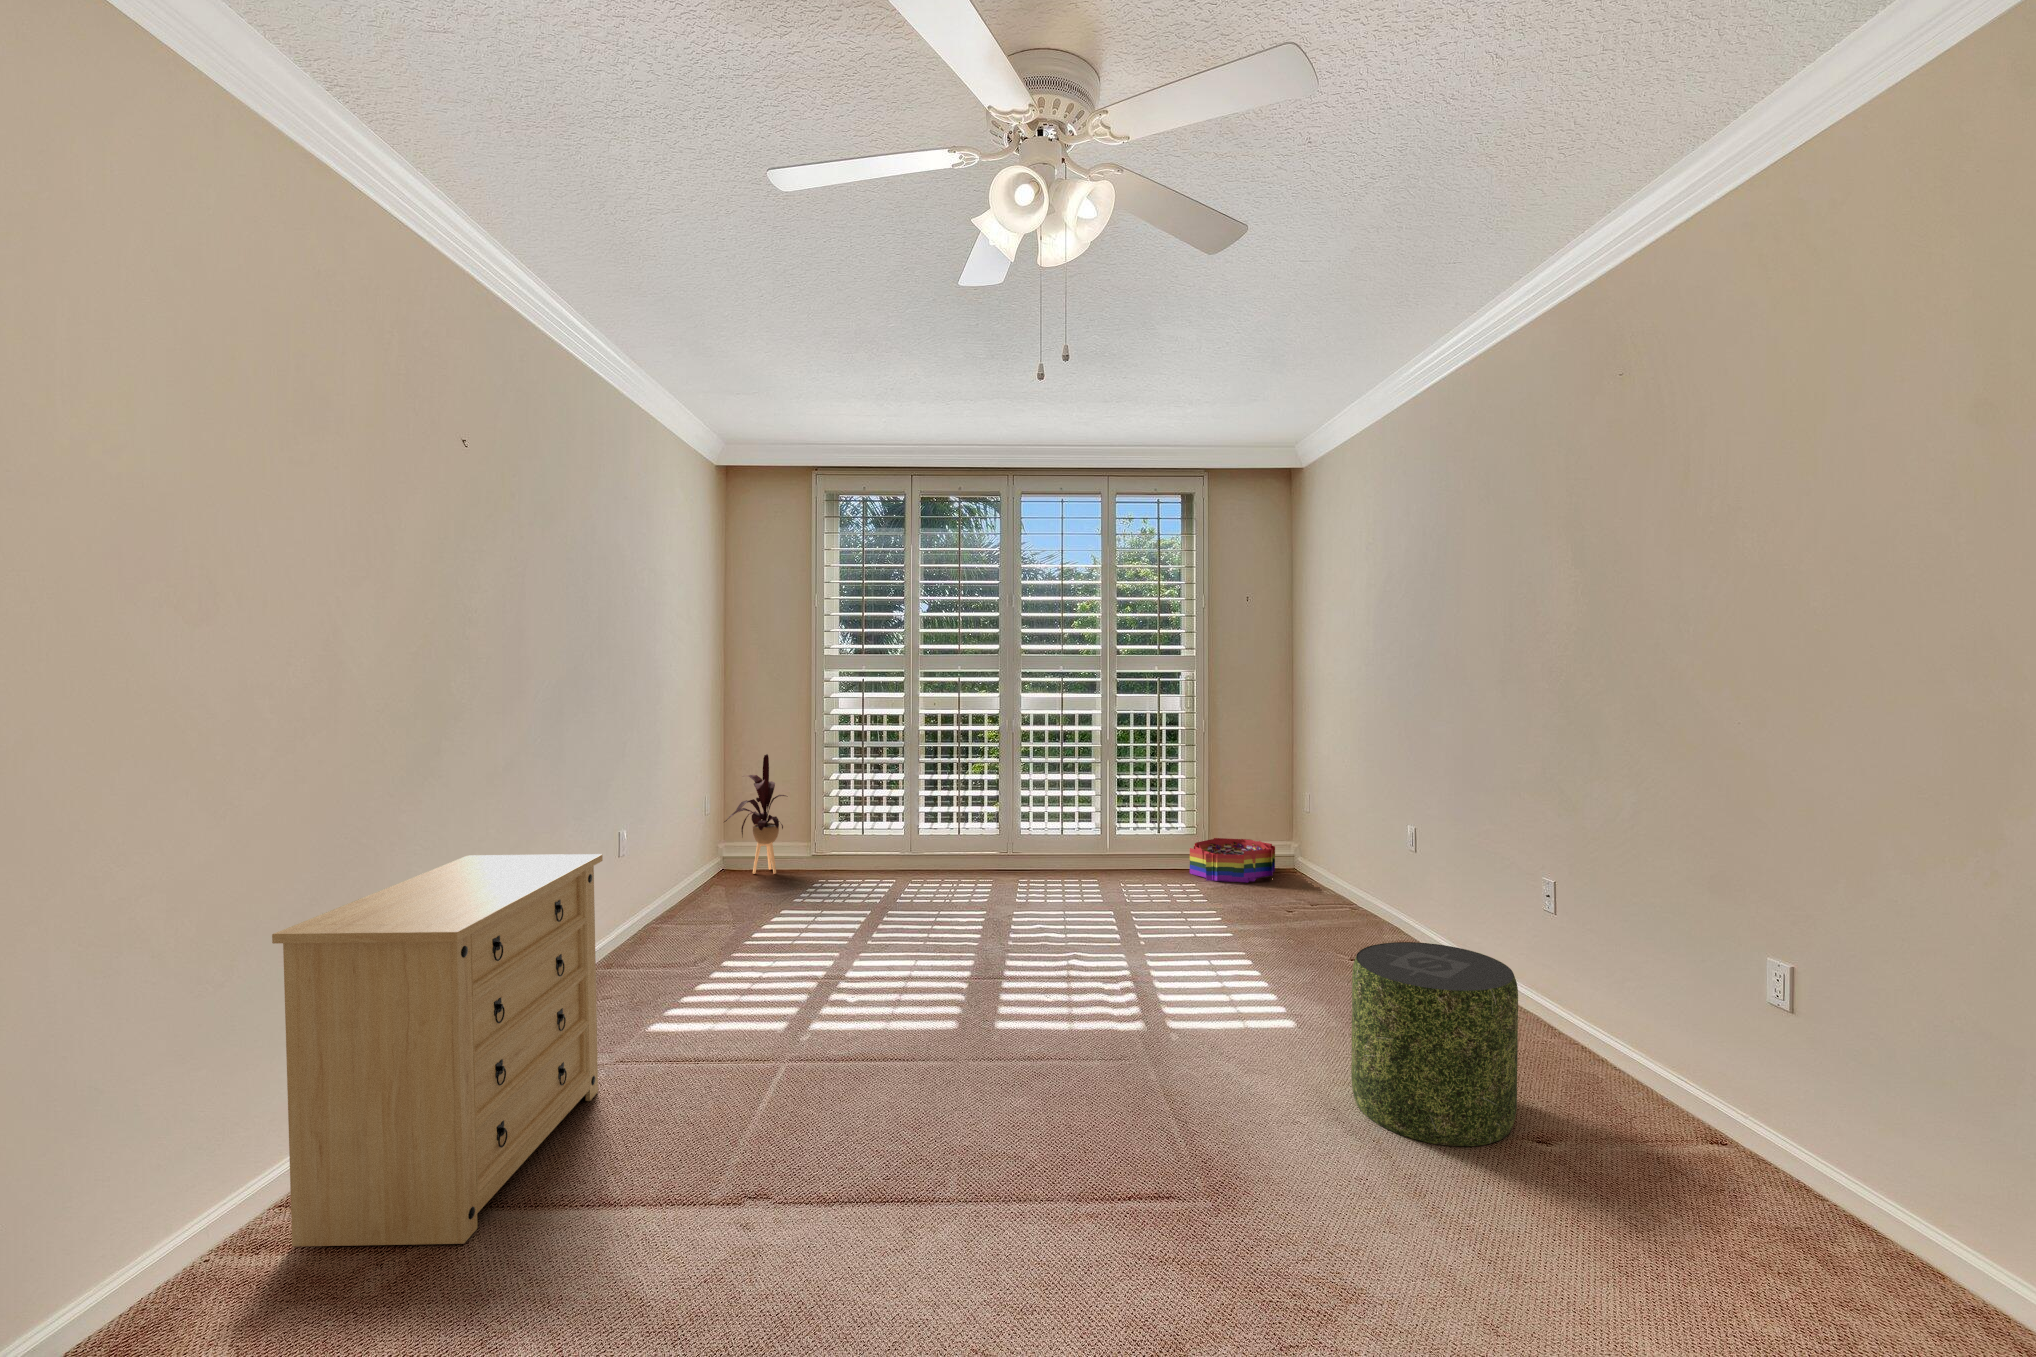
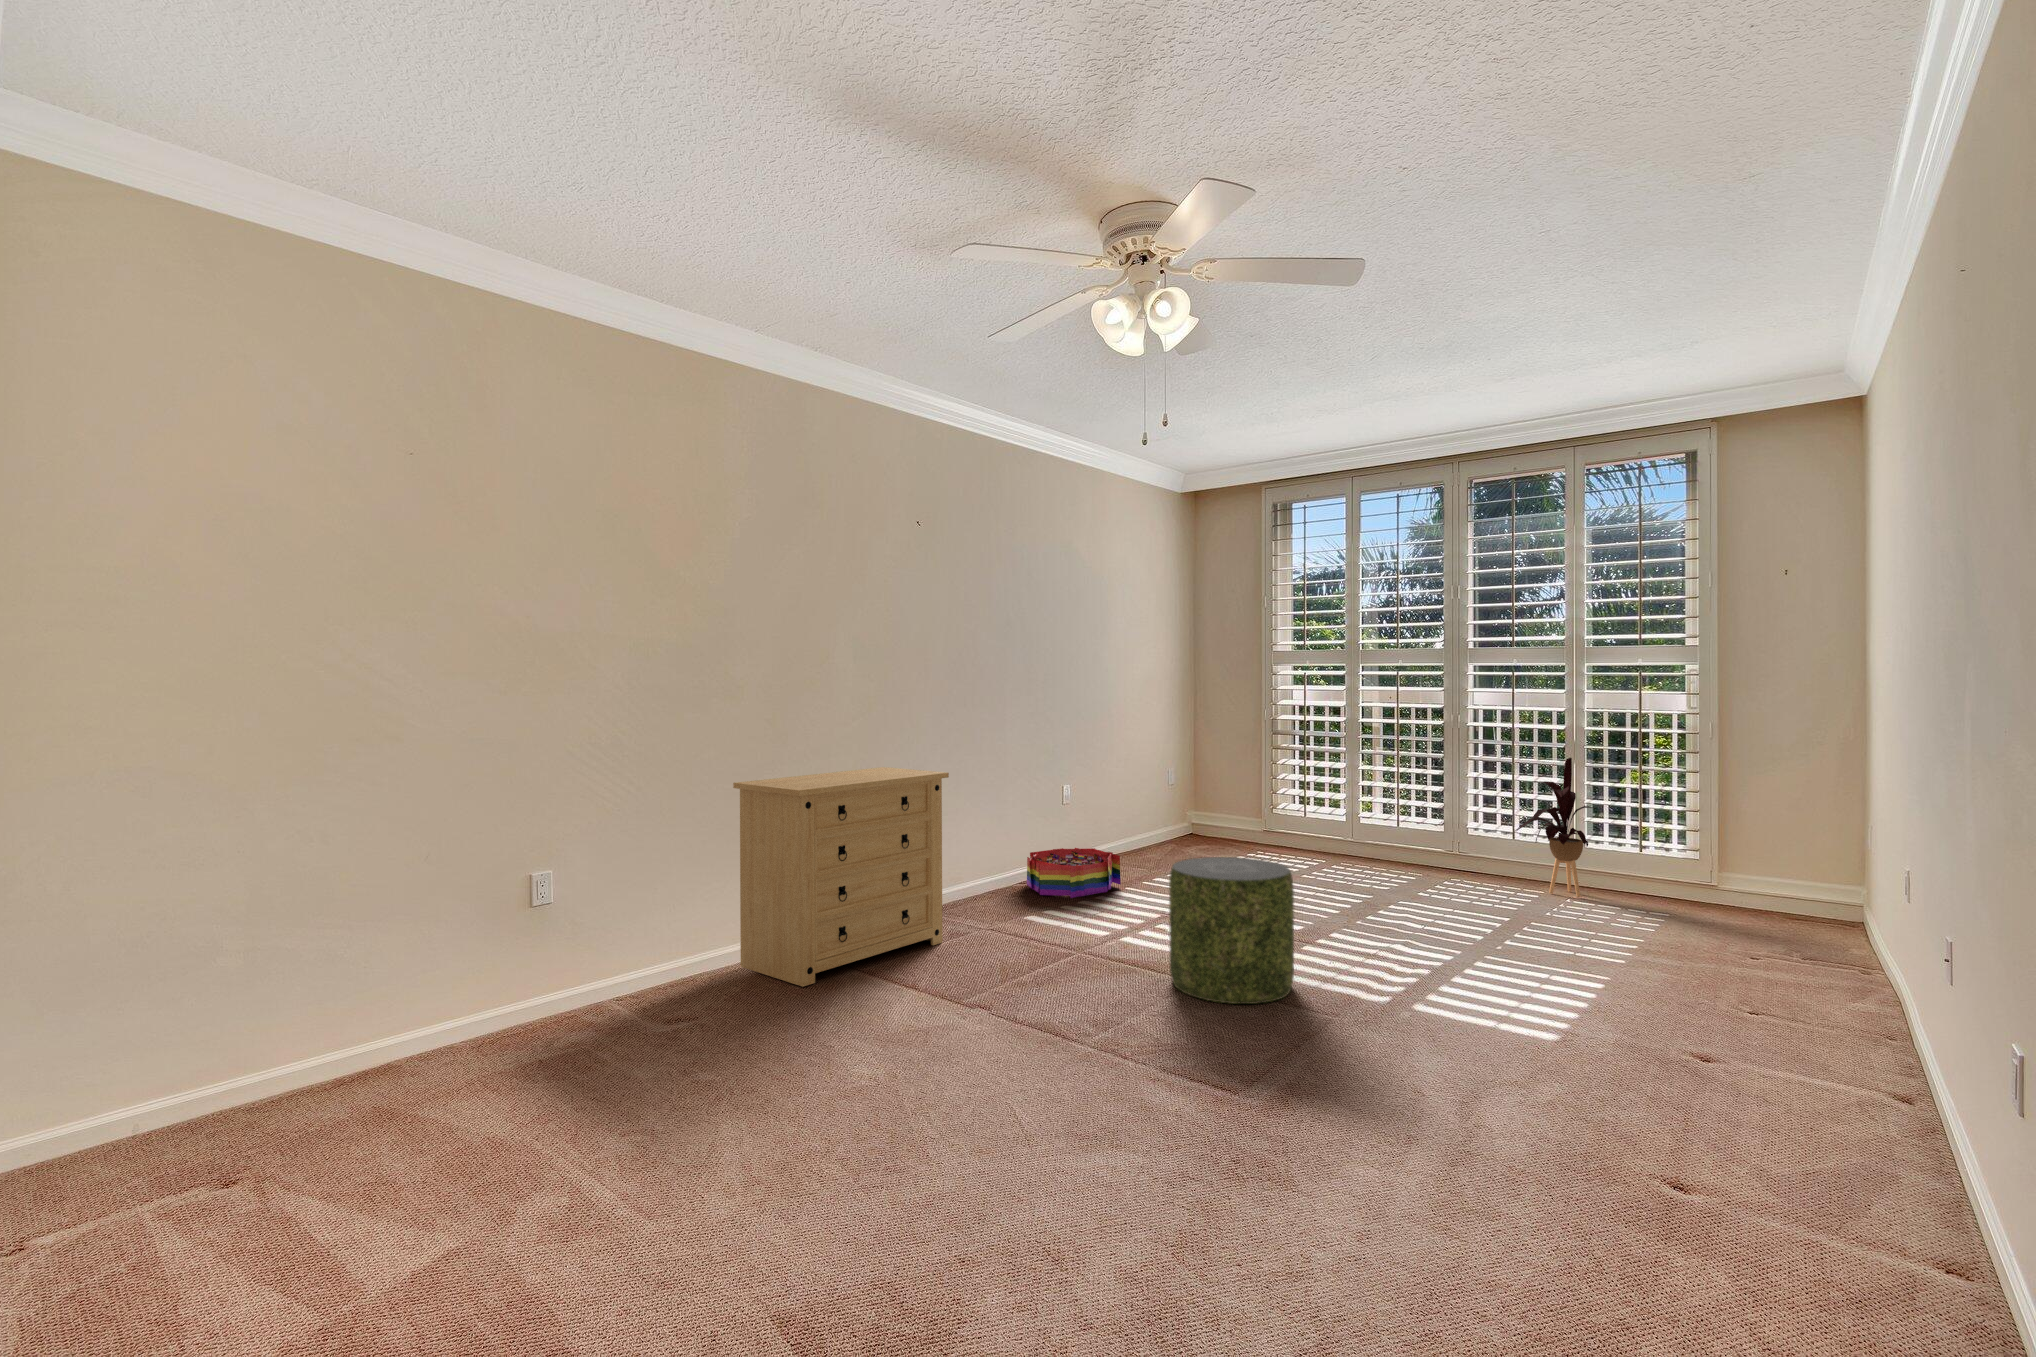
house plant: present [724,754,786,874] -> present [1516,758,1595,897]
storage bin: present [1190,838,1275,883] -> present [1027,848,1121,898]
pouf: present [1351,942,1518,1146] -> present [1169,857,1294,1004]

